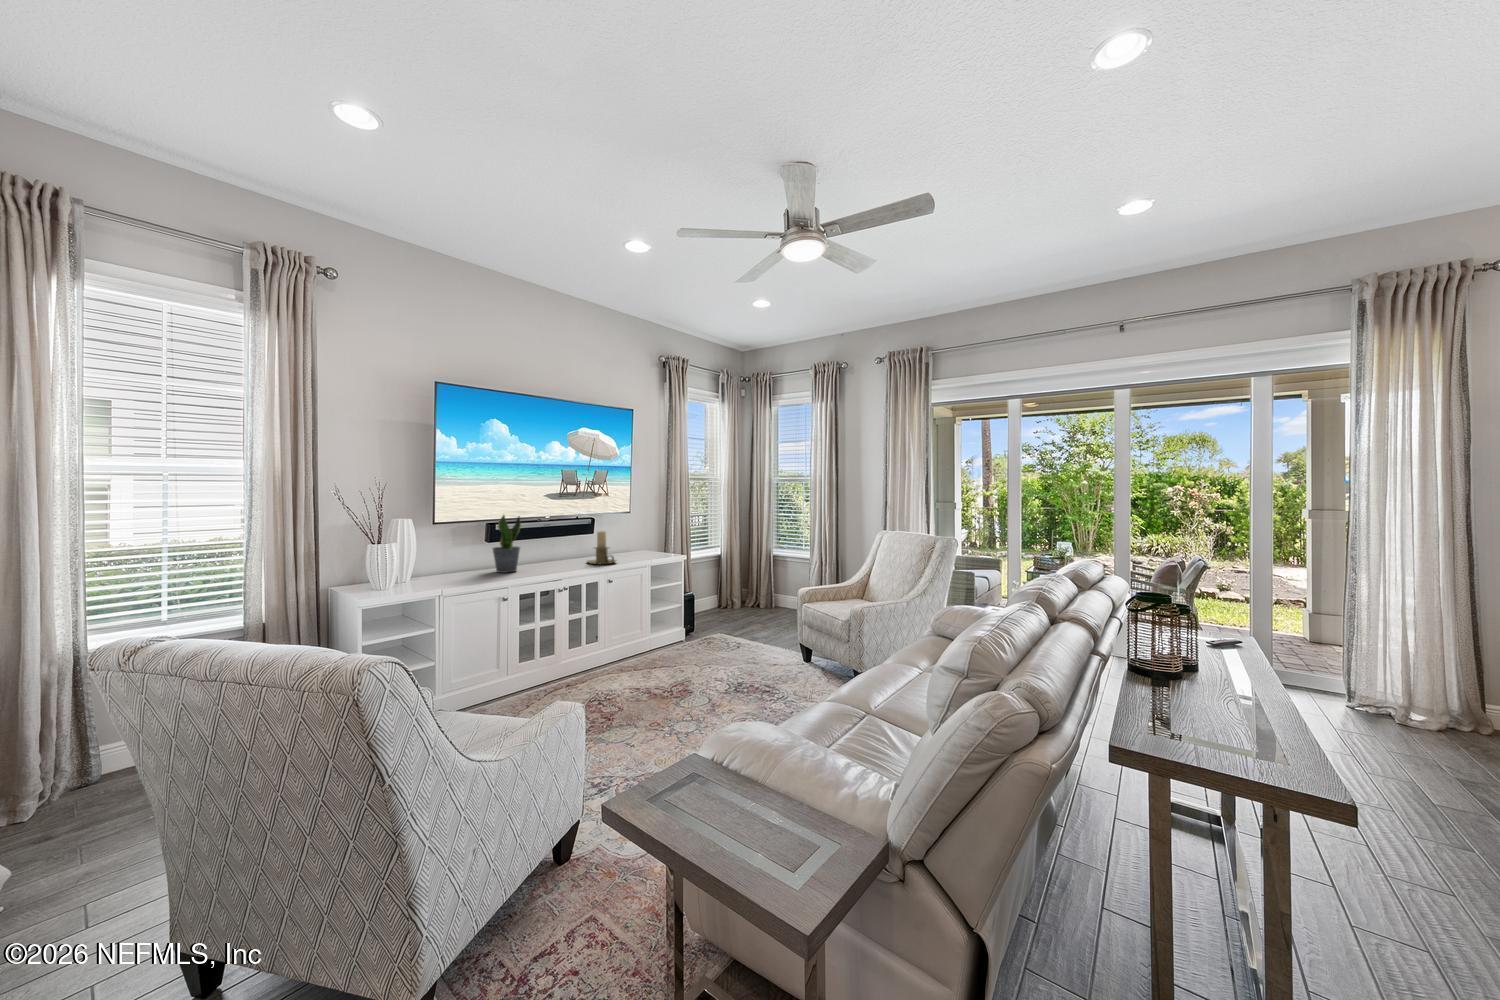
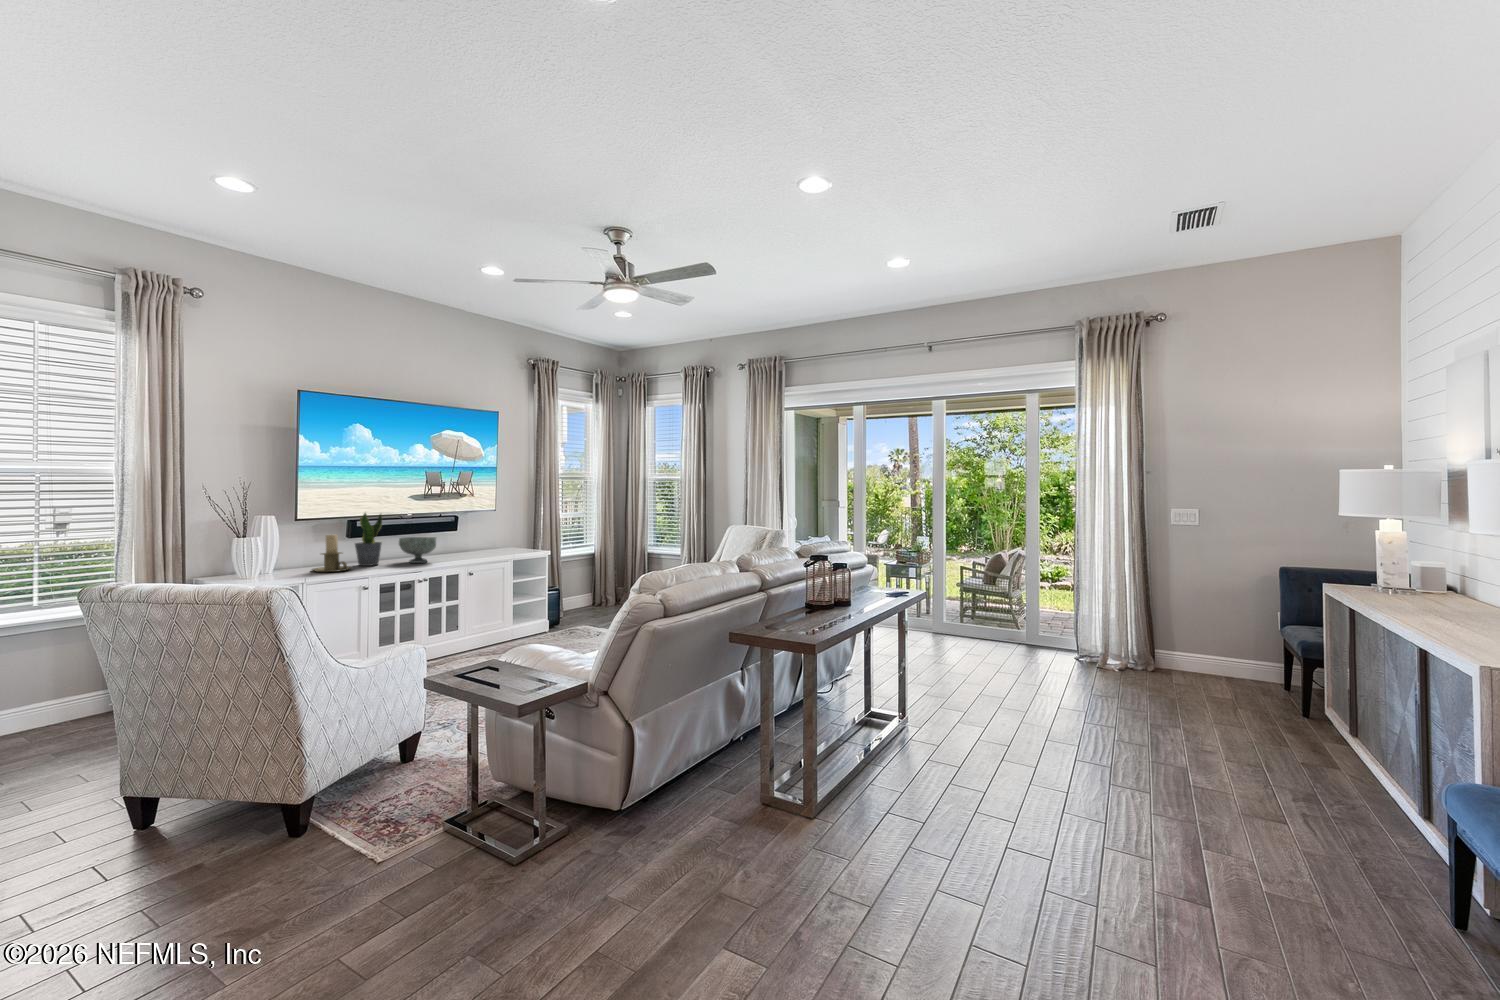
candle holder: present [587,531,616,564] -> present [313,535,350,572]
decorative bowl: none [537,541,575,569] -> present [399,537,436,563]

